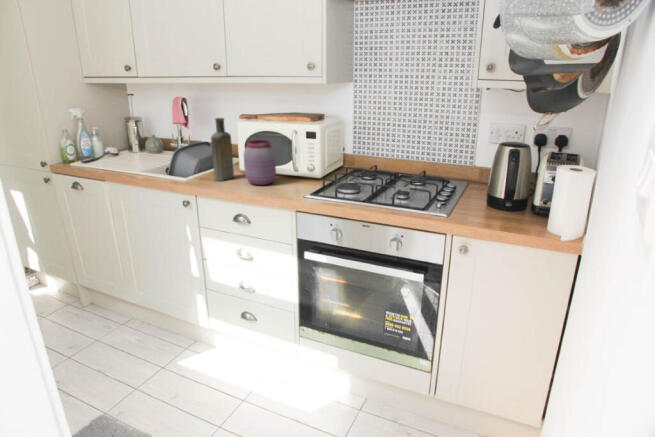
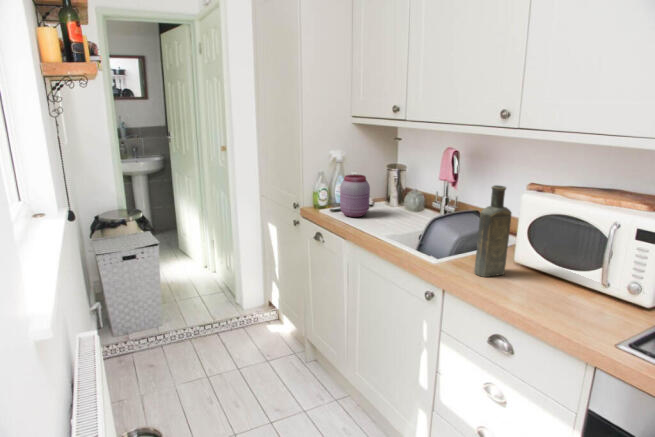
jar: present [244,140,276,185] -> present [340,175,370,217]

